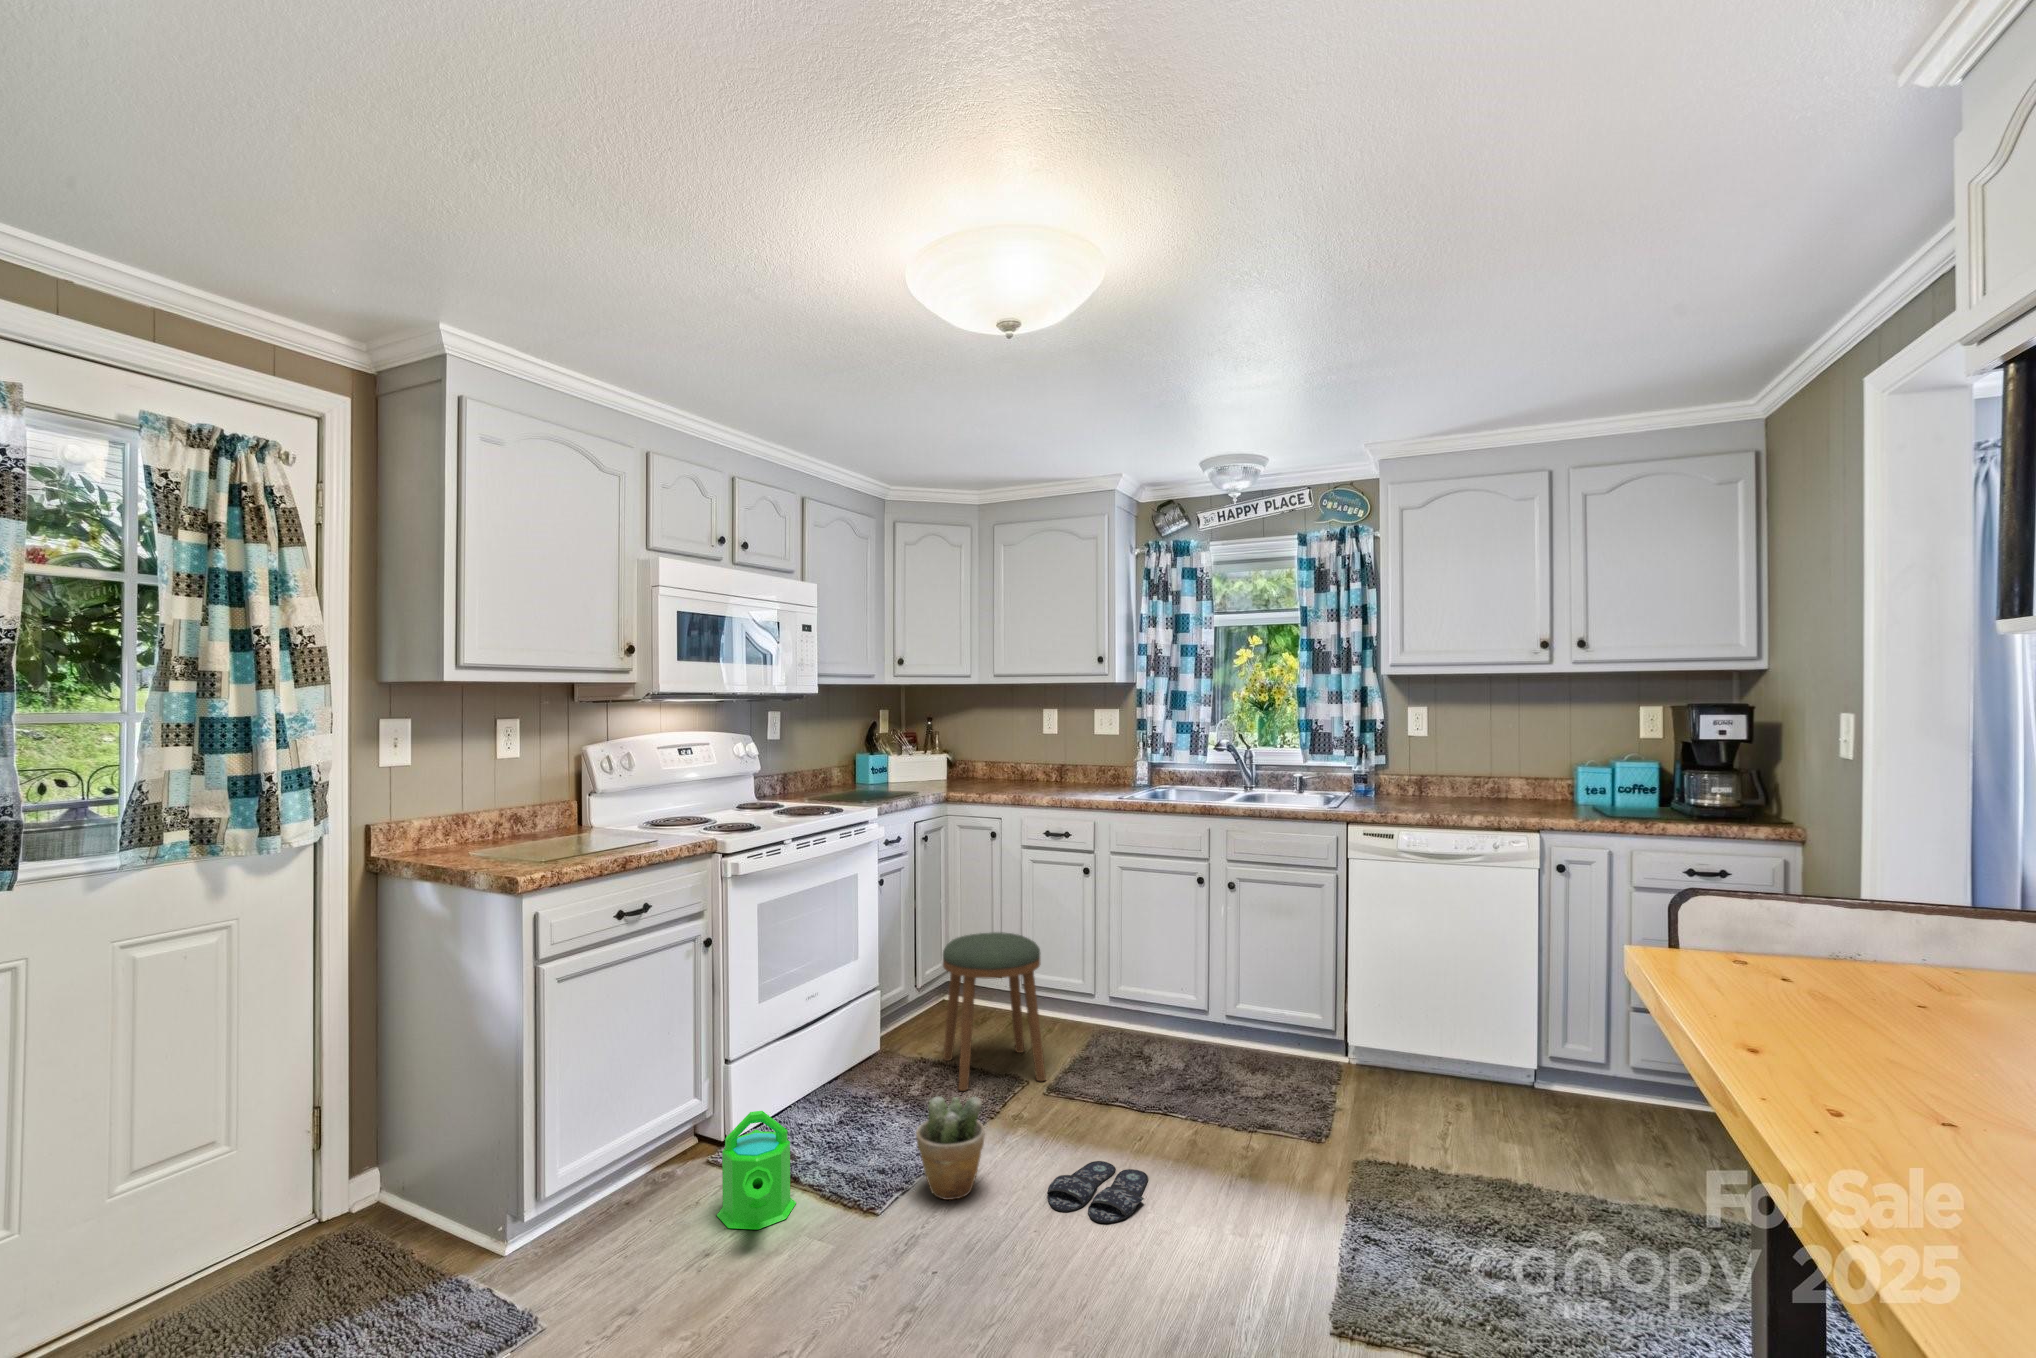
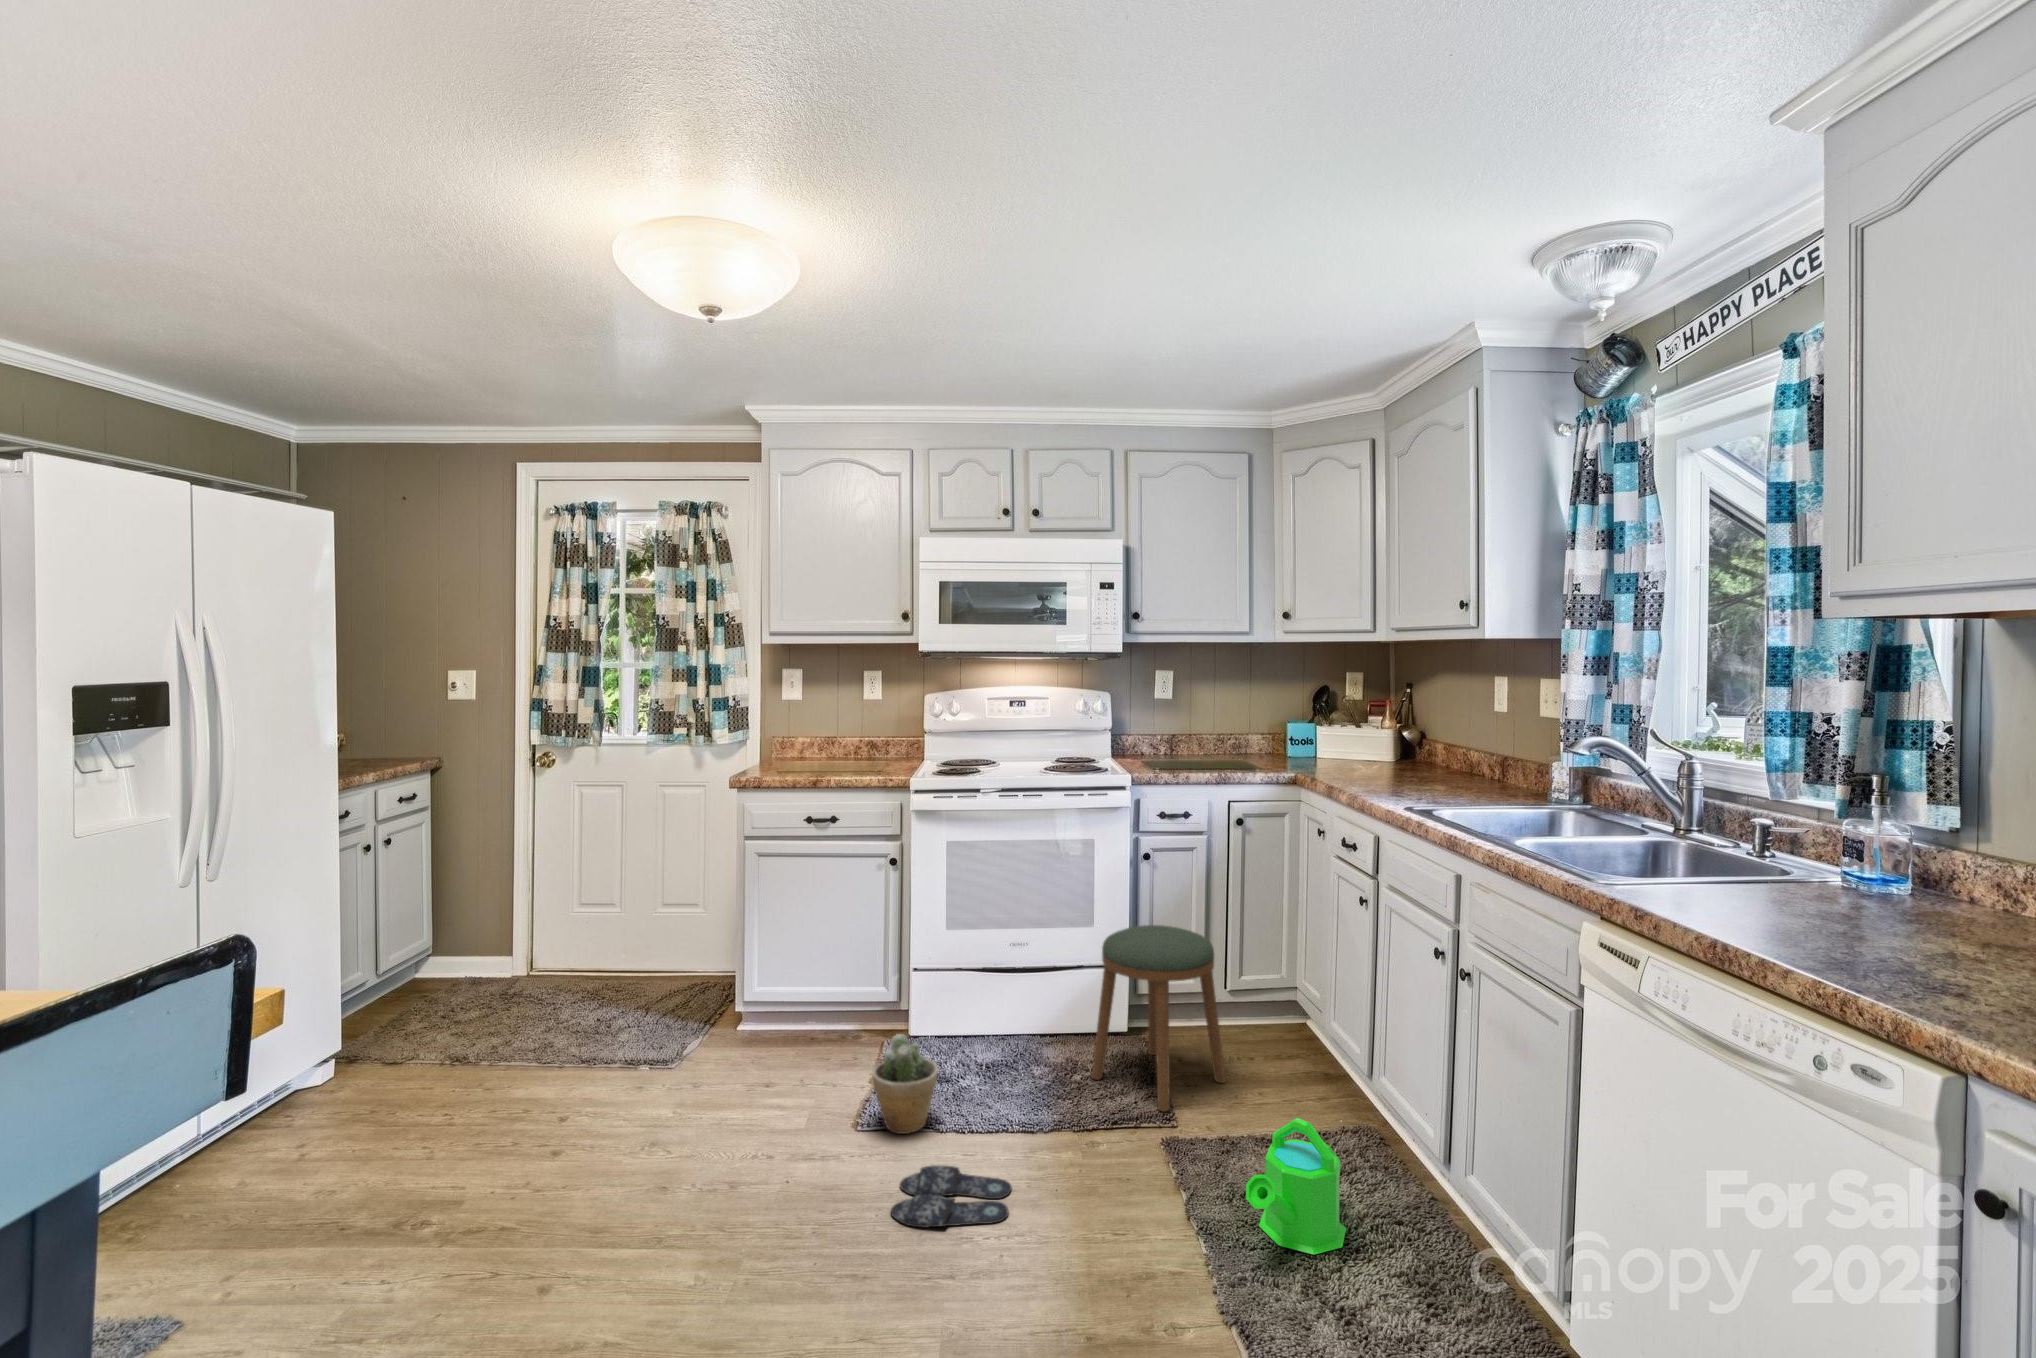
watering can: present [717,1111,796,1230] -> present [1246,1118,1346,1255]

